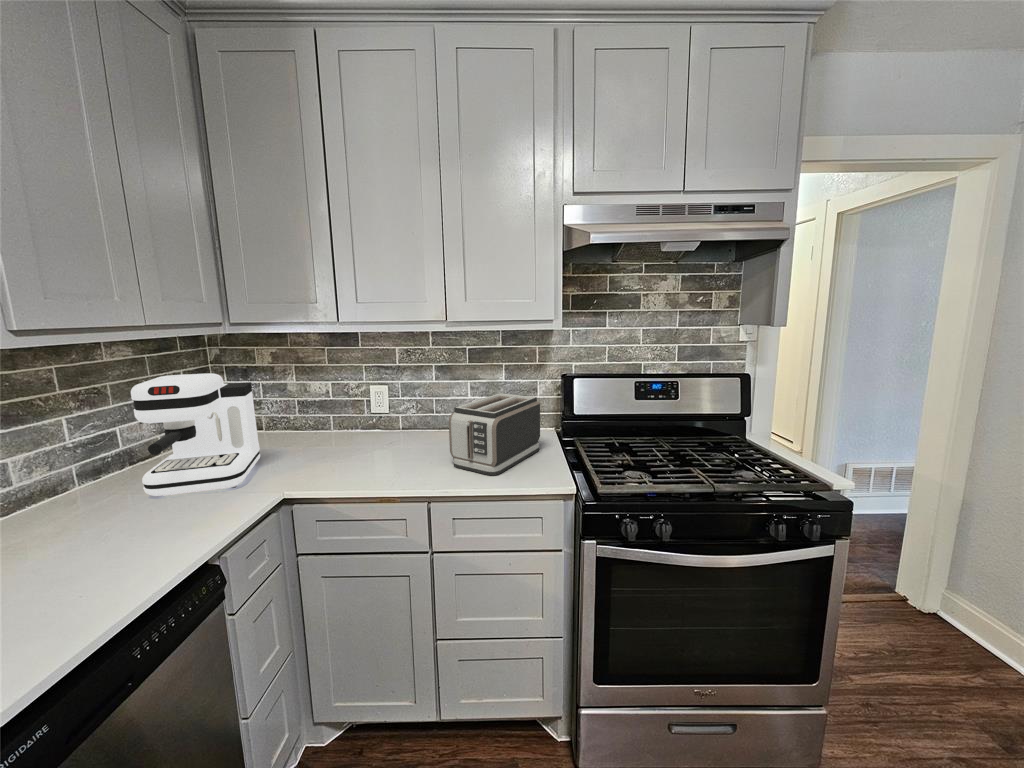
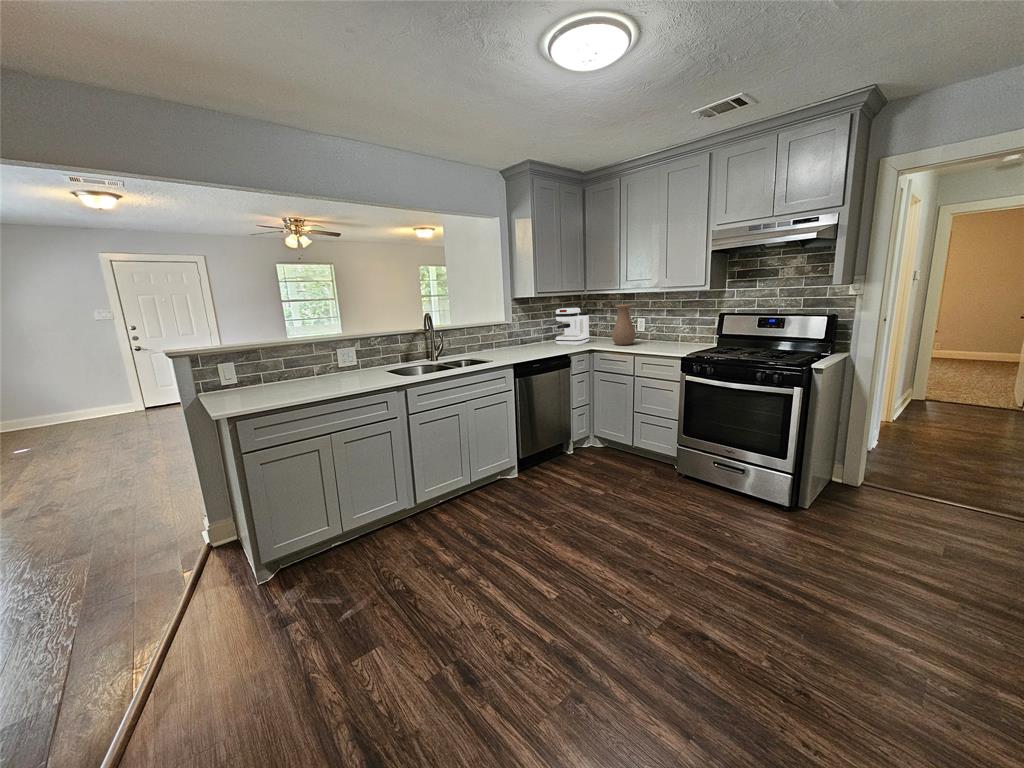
vase: none [334,360,396,465] -> present [612,304,636,345]
toaster: present [449,393,540,475] -> none [650,321,698,351]

